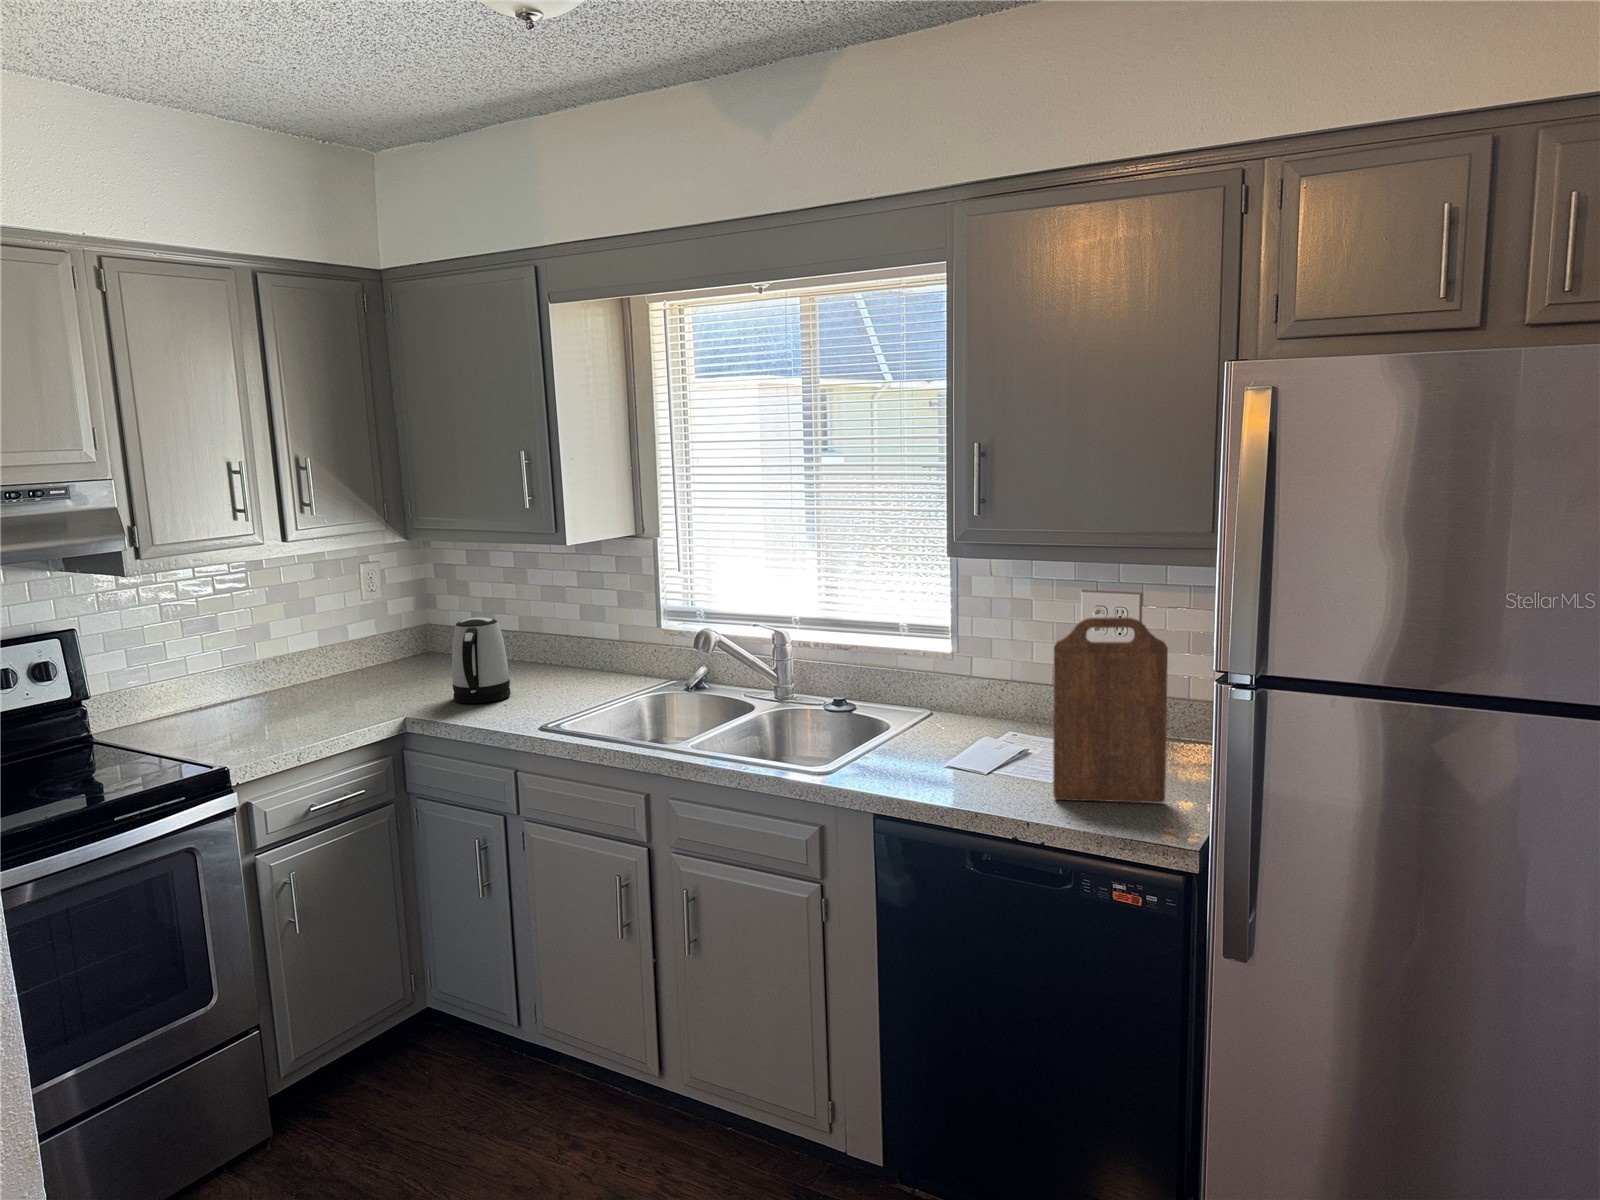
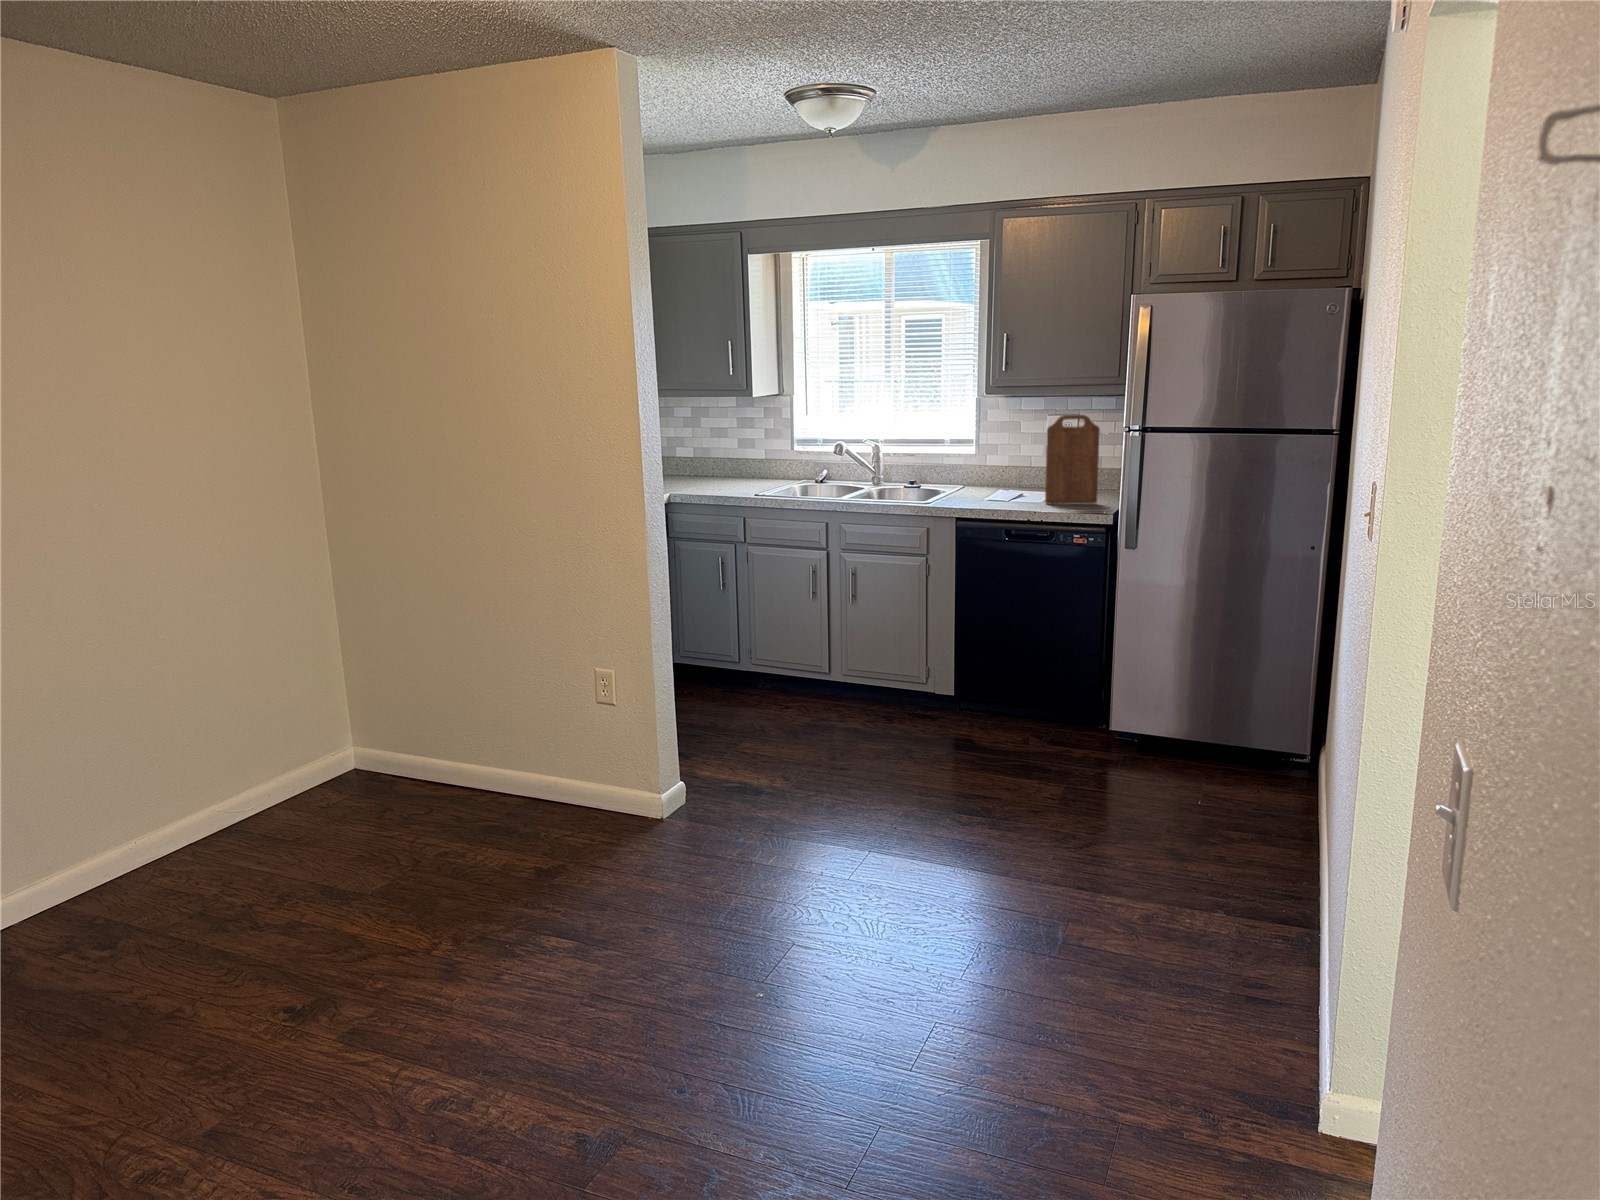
kettle: present [452,617,511,703] -> none [684,439,717,488]

